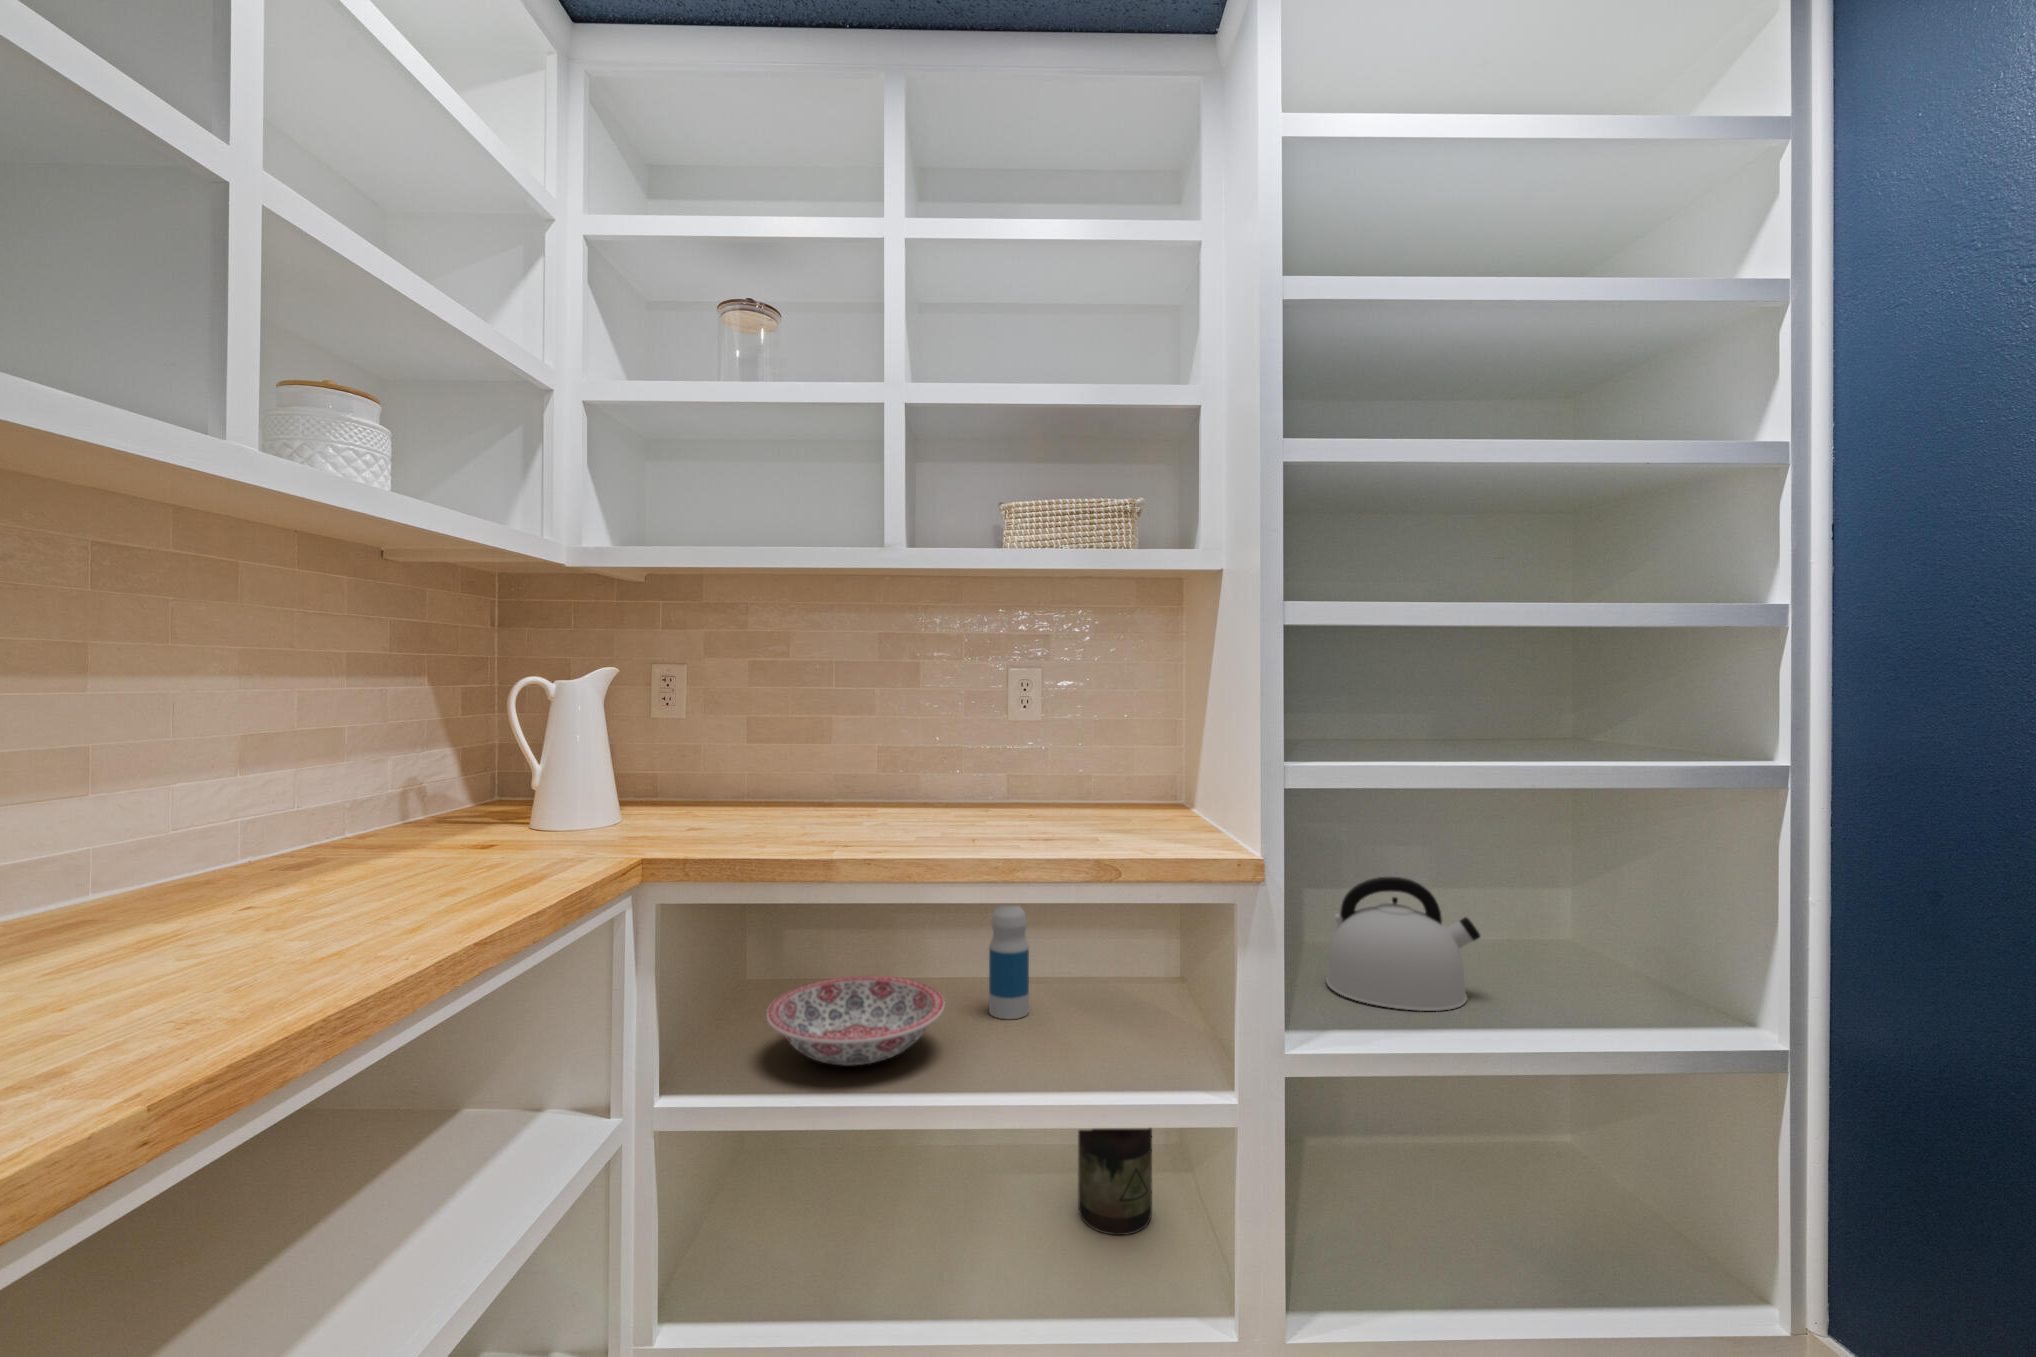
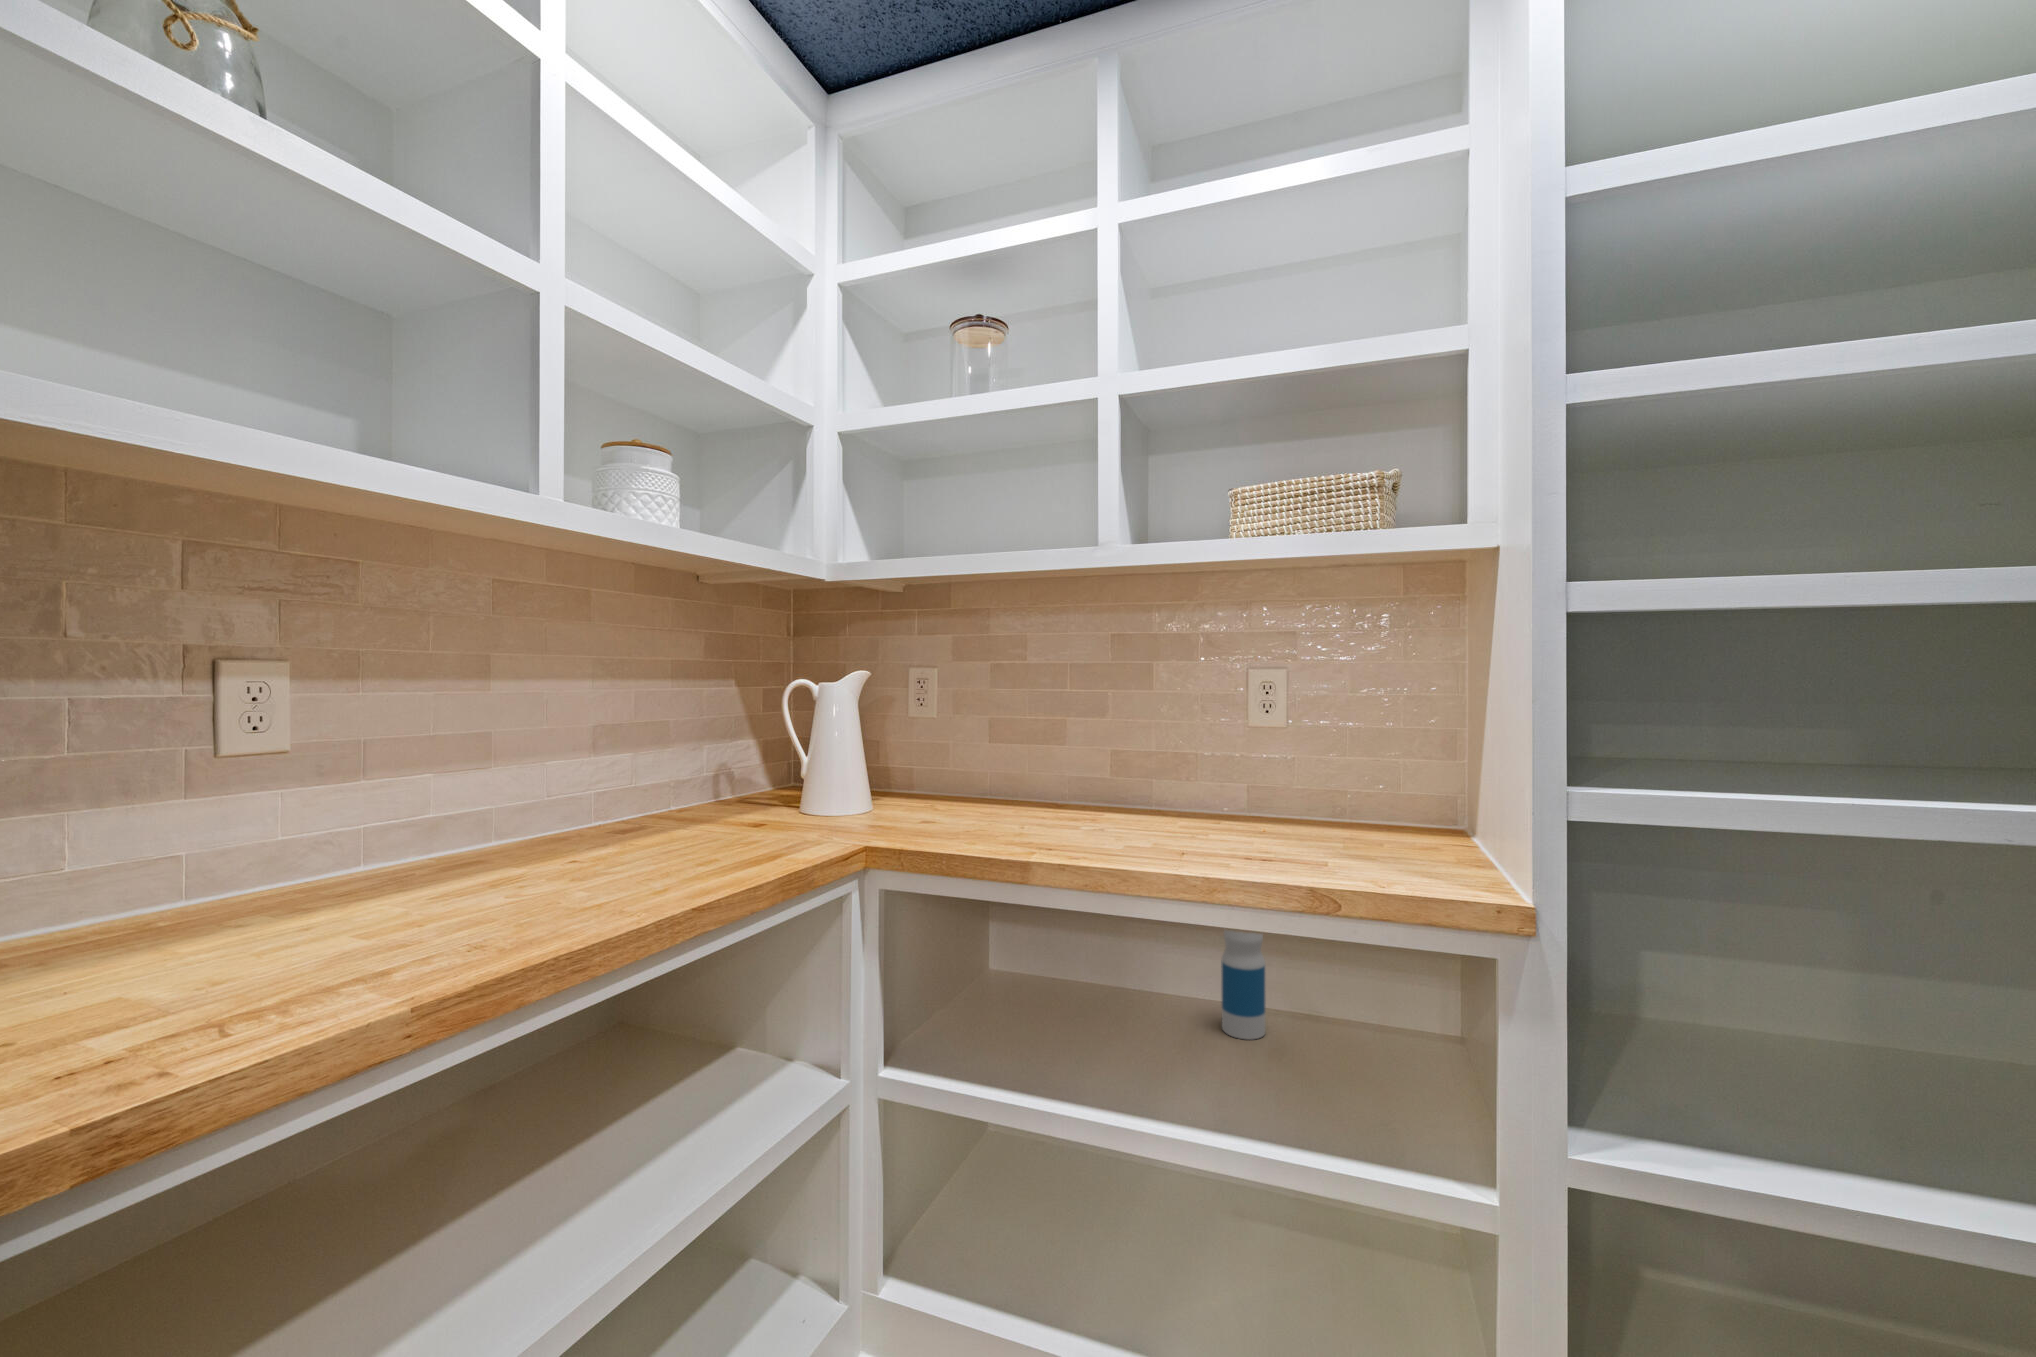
kettle: present [1326,877,1480,1011] -> none [1652,938,1914,1136]
ceramic bowl: present [767,976,945,1065] -> none [986,972,1162,1068]
jar: present [1078,1128,1152,1235] -> none [1317,1138,1407,1307]

